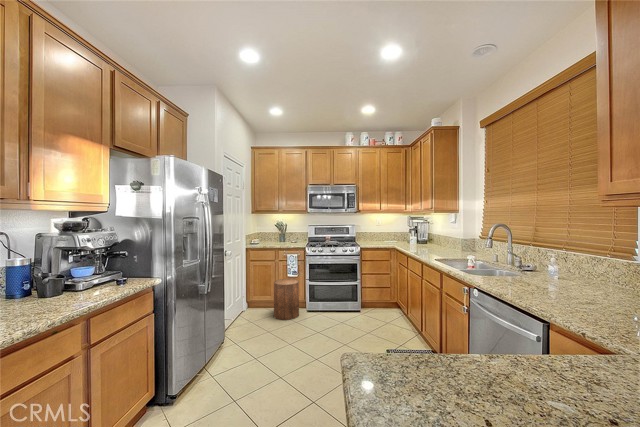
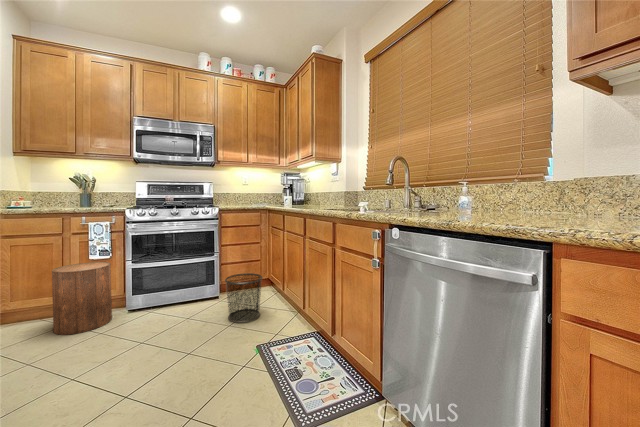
waste bin: none [363,298,390,334] -> present [225,273,263,323]

